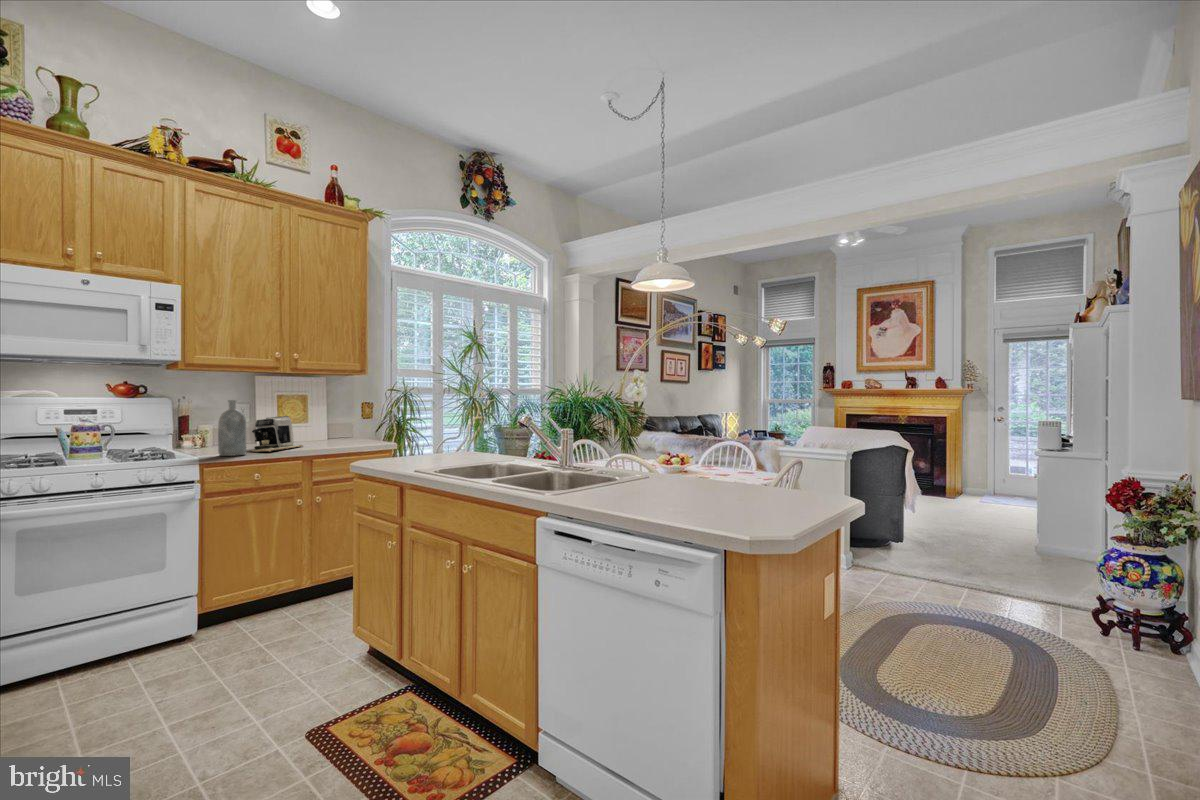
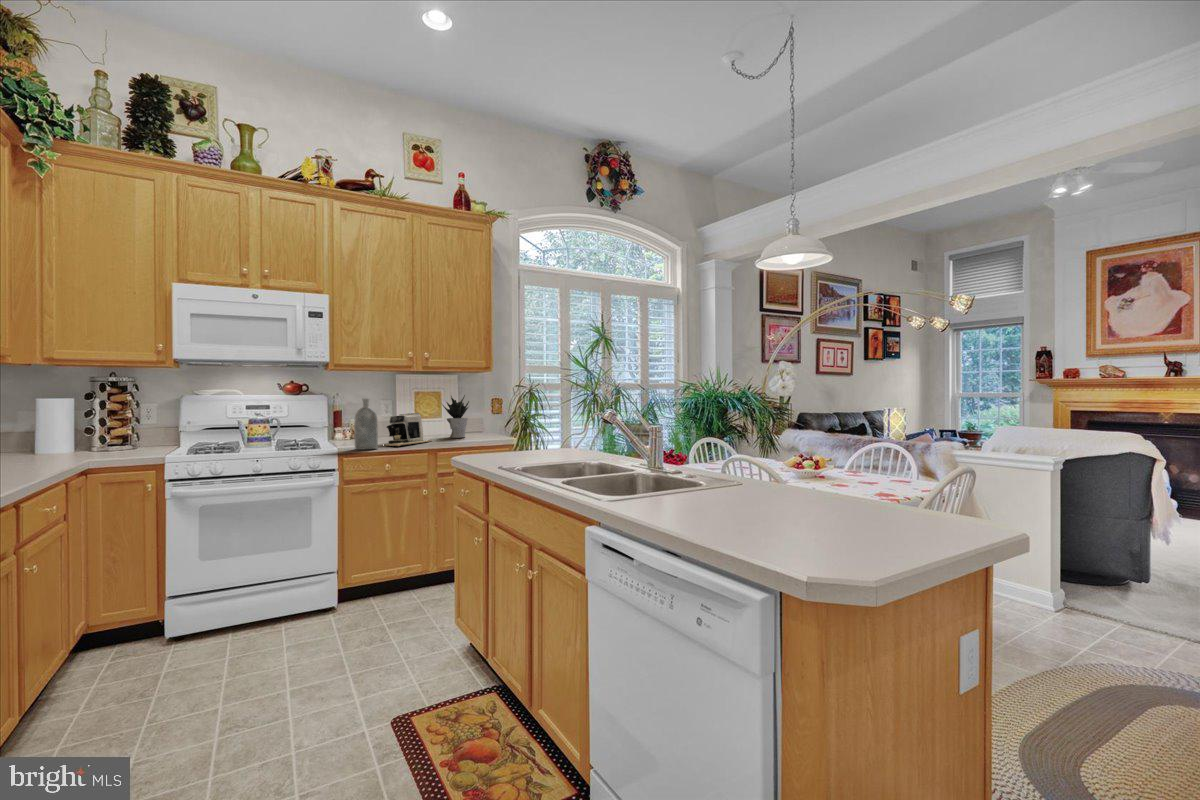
potted plant: none [310,397,343,442] -> present [443,395,469,438]

